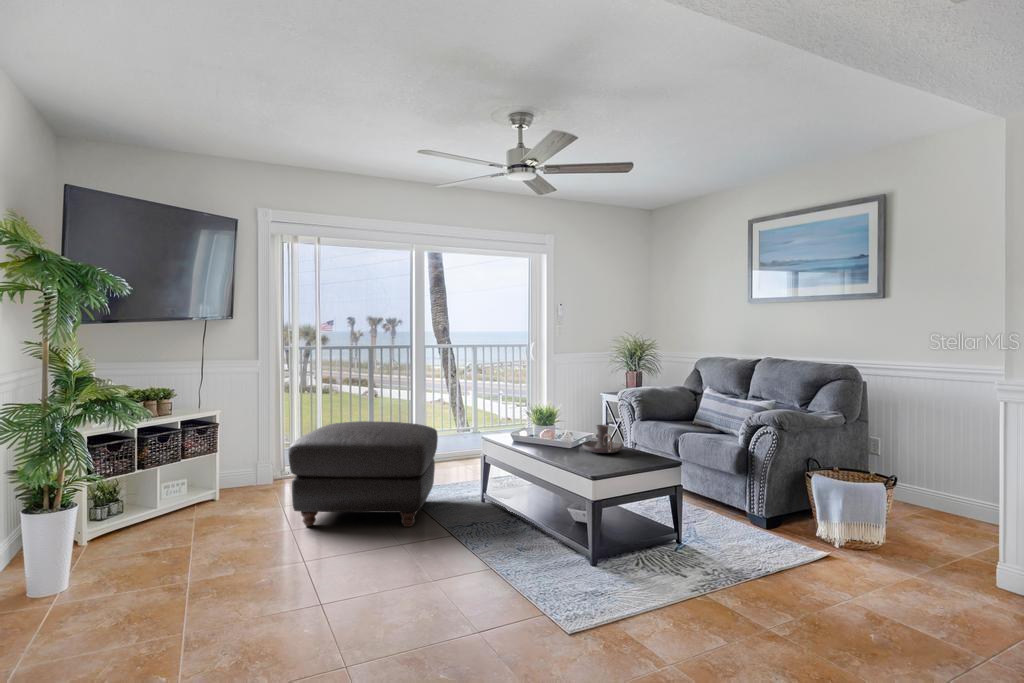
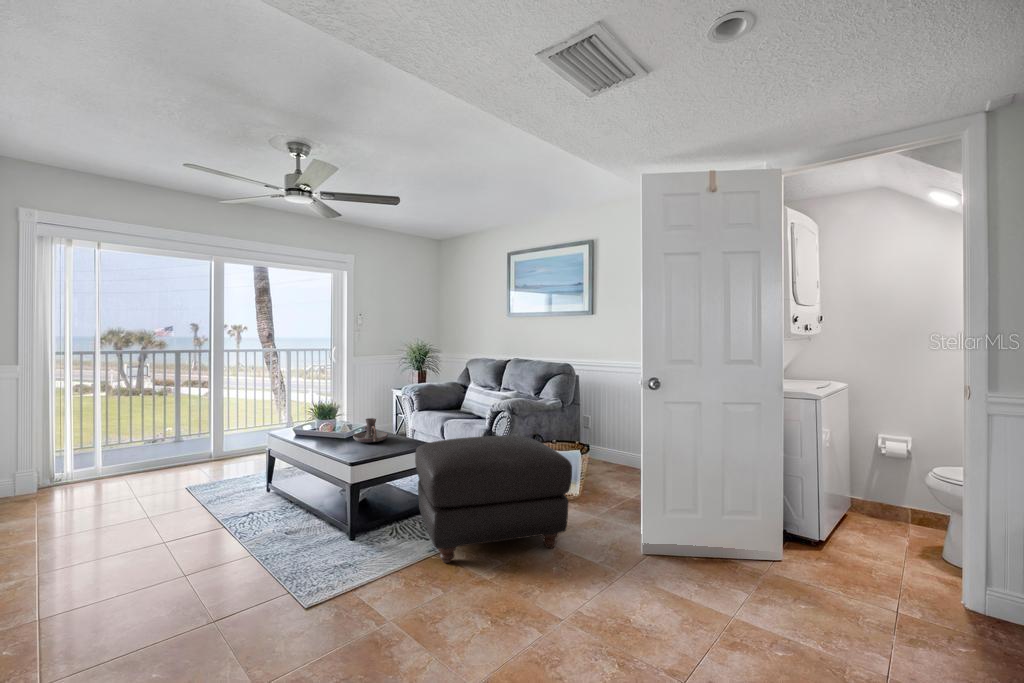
ottoman: present [288,421,438,527] -> present [415,436,572,563]

